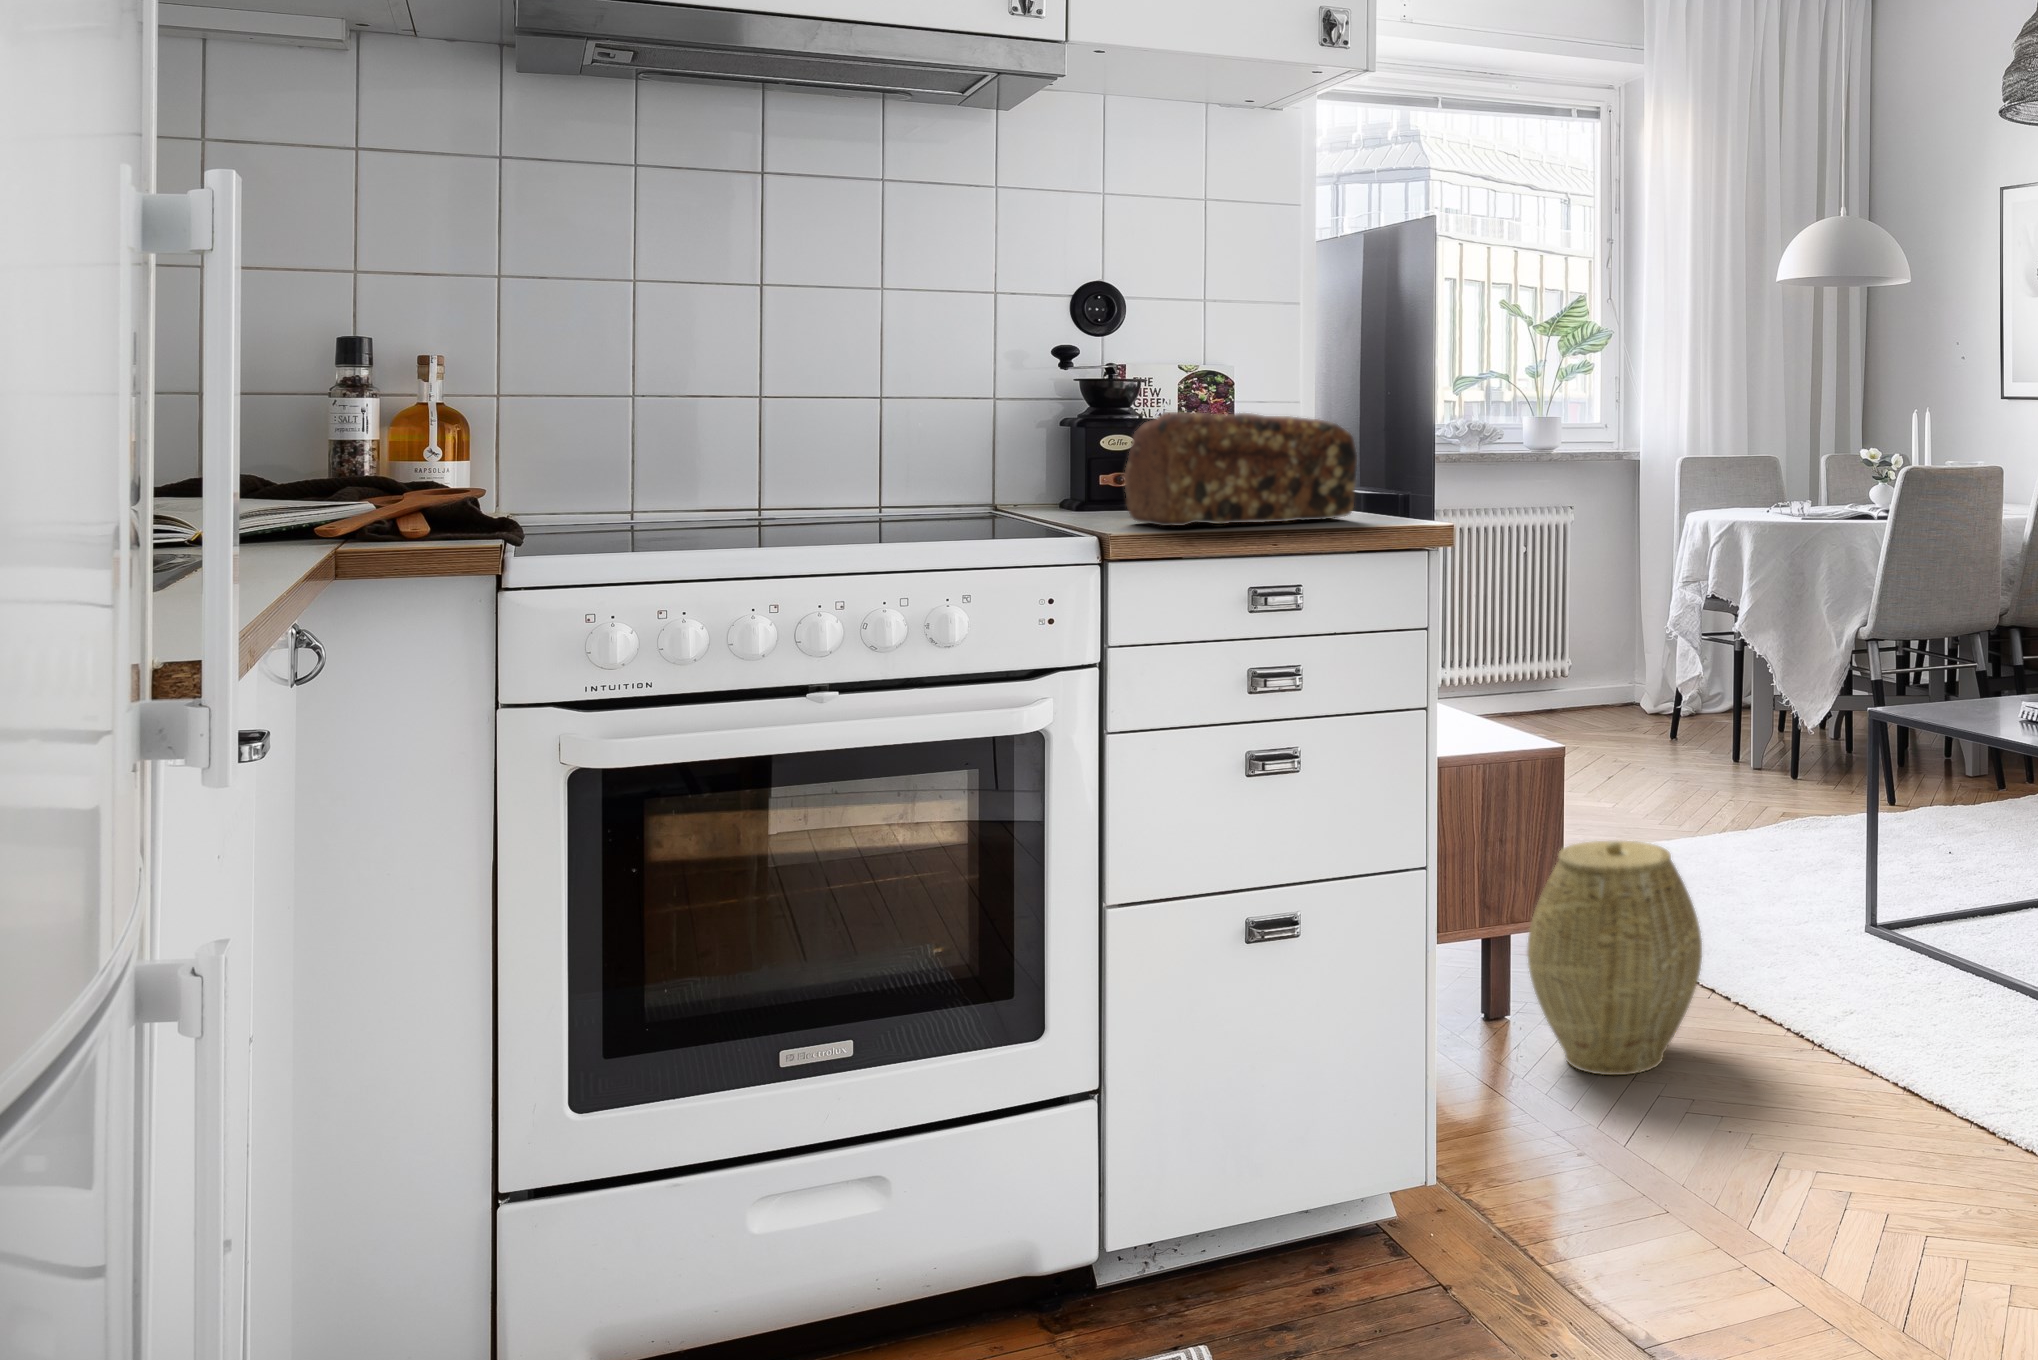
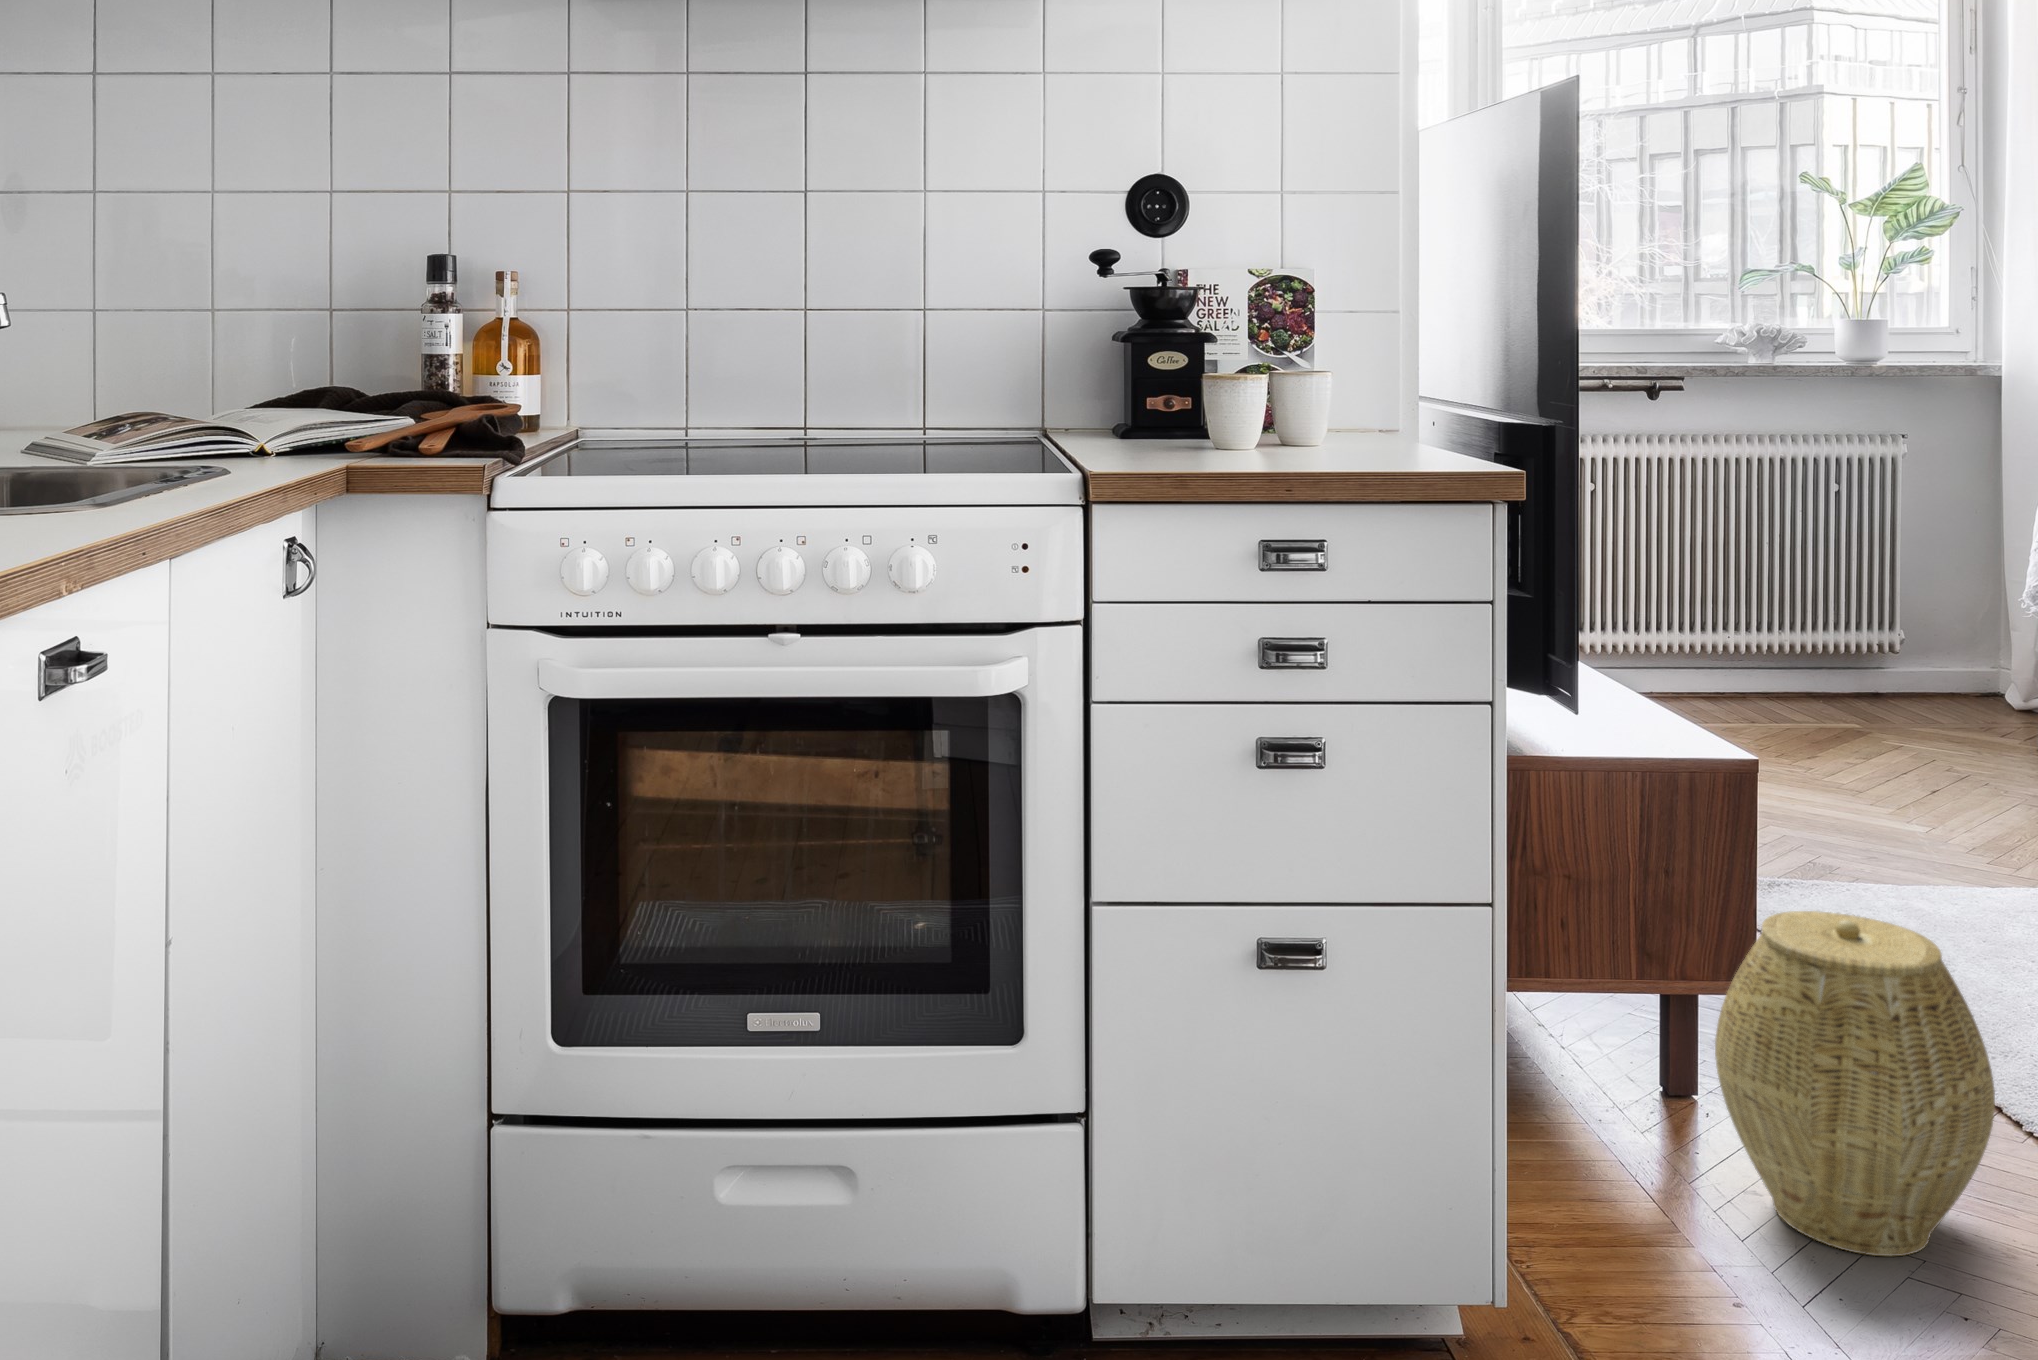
bread loaf: present [1124,412,1357,526] -> none [1139,328,1425,468]

